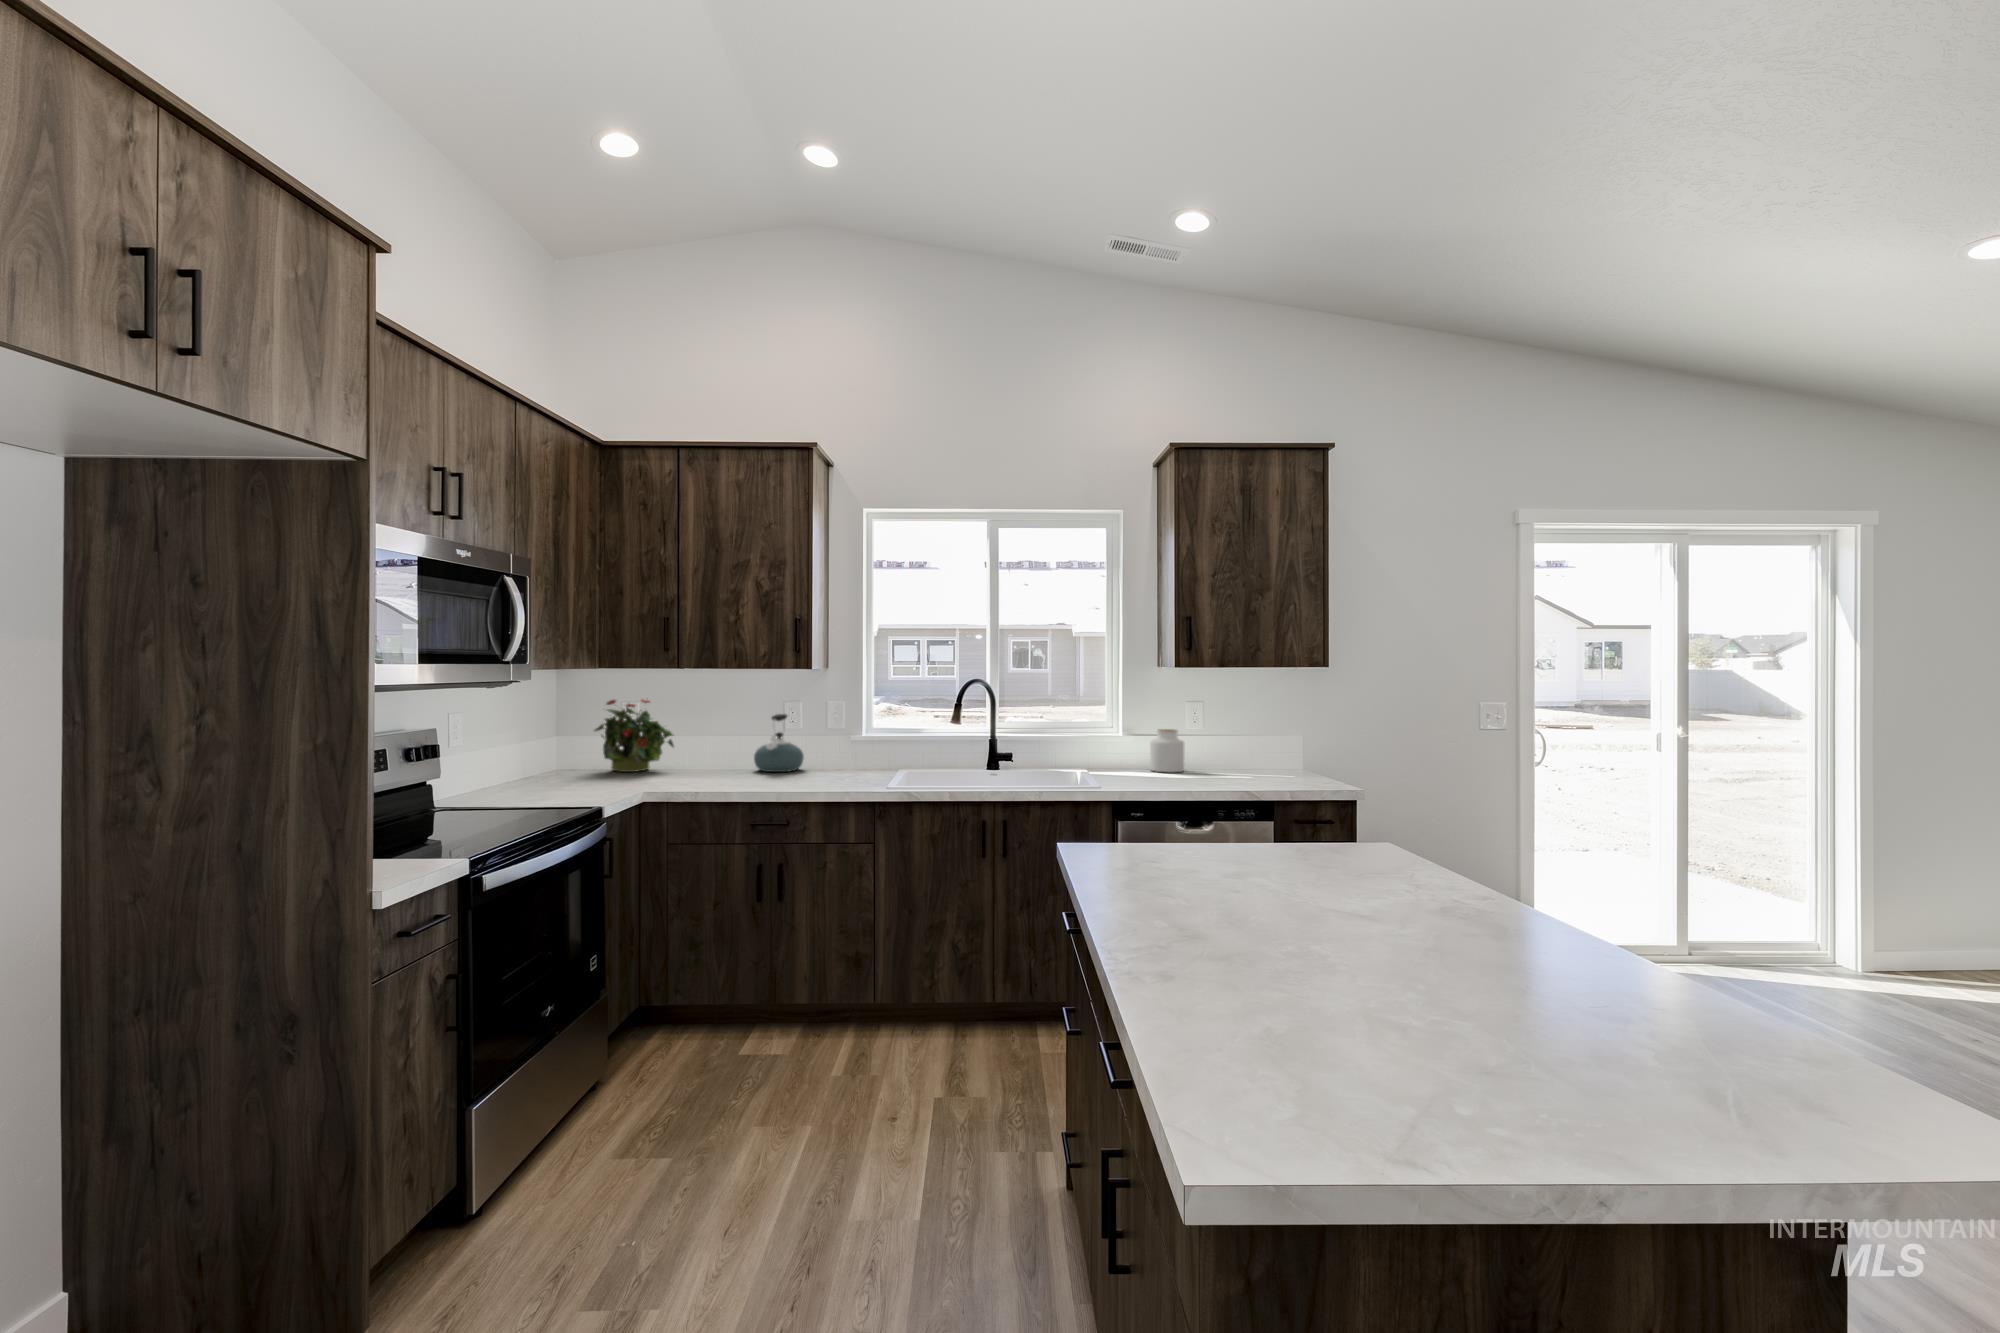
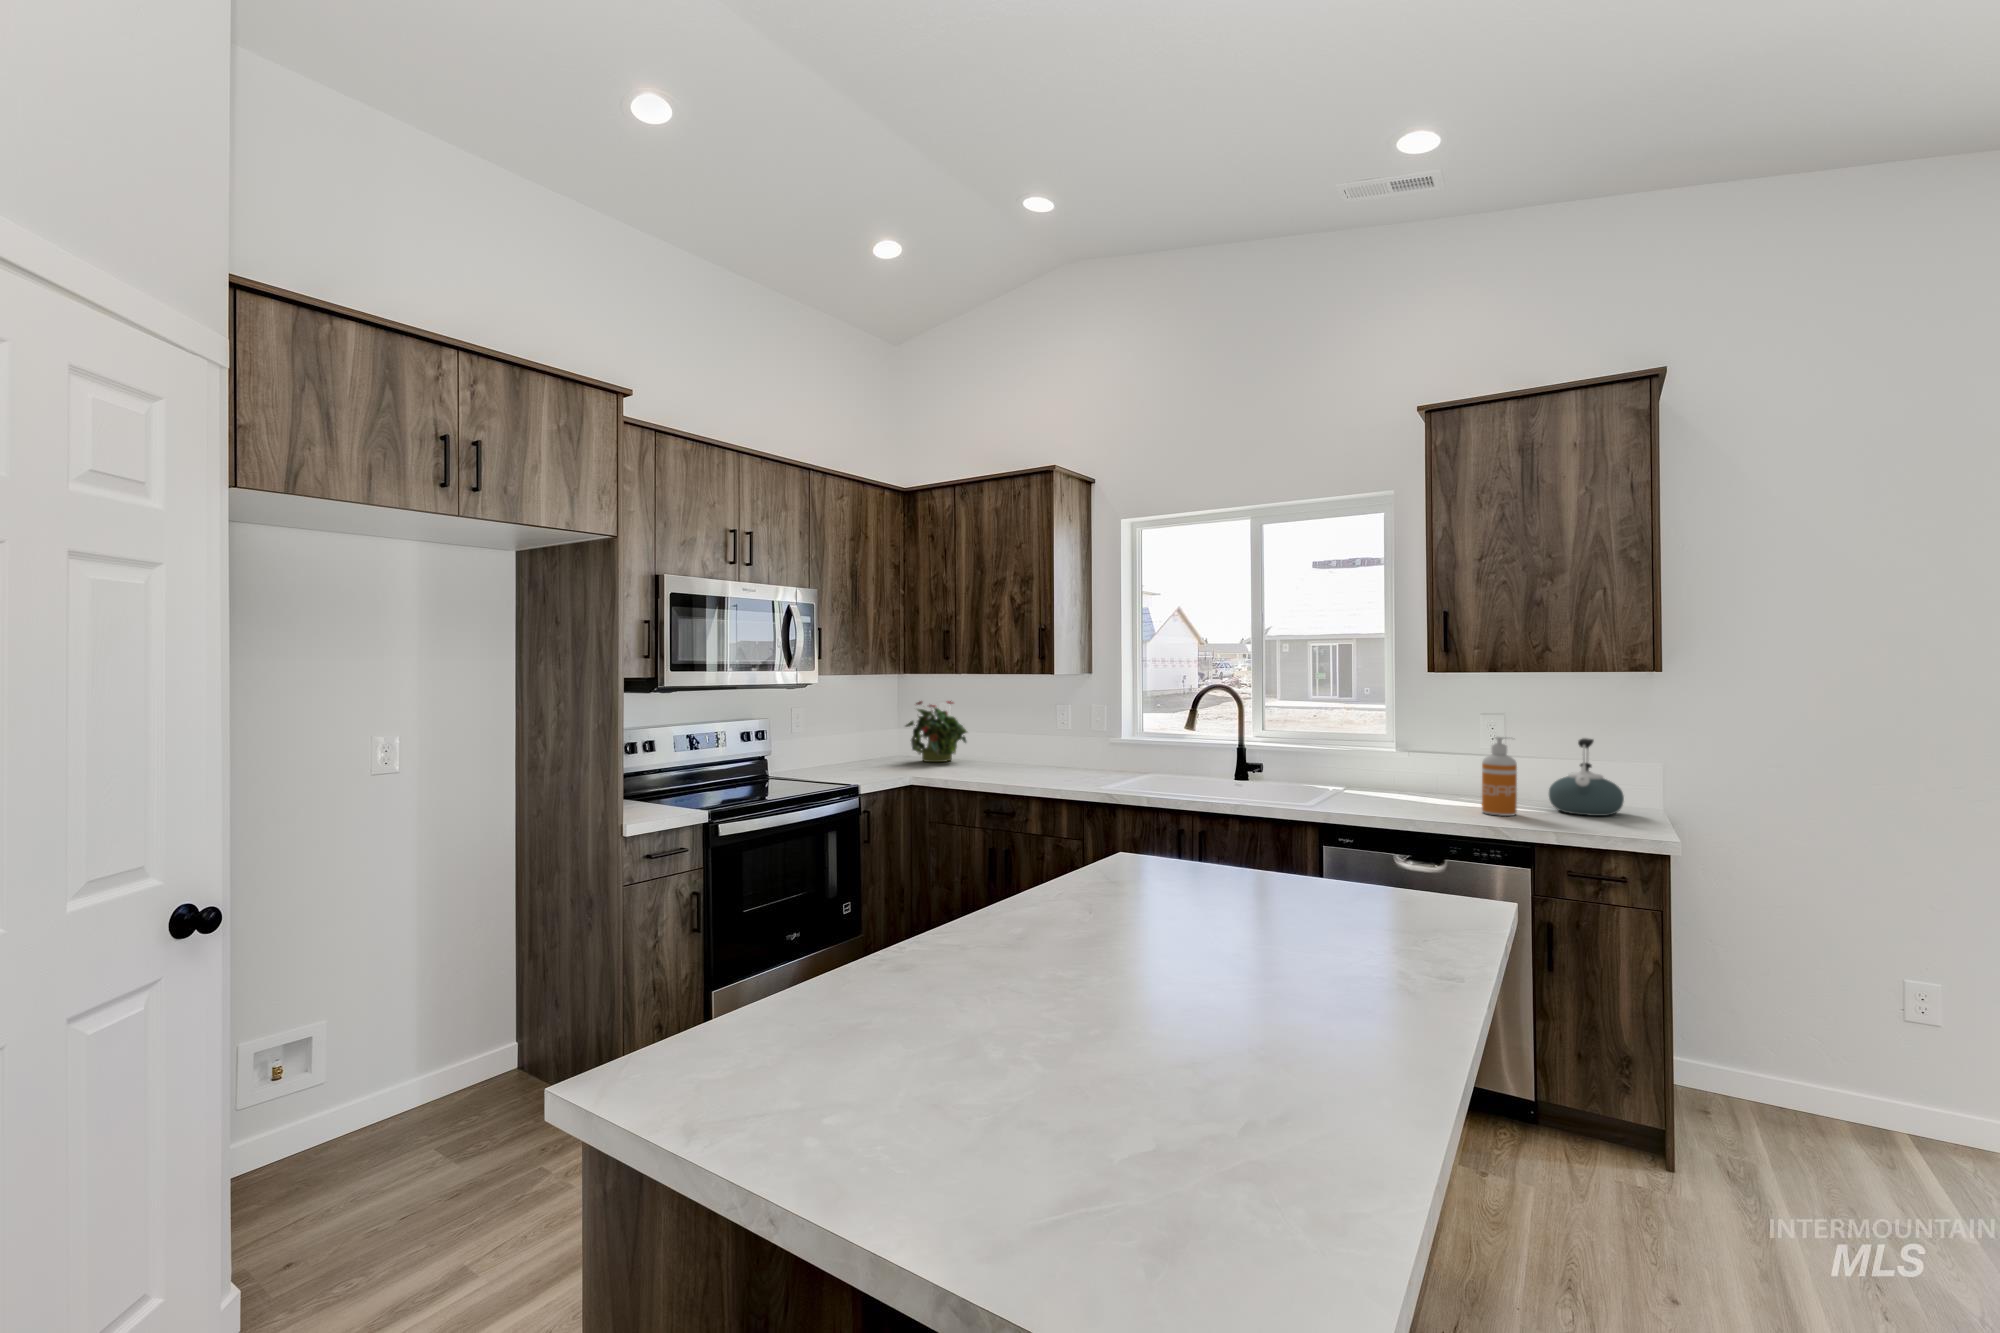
kettle: present [754,714,804,772] -> present [1549,738,1624,816]
soap dispenser: none [1219,720,1244,783] -> present [1482,737,1517,816]
jar: present [1150,729,1184,772] -> none [1427,745,1472,798]

